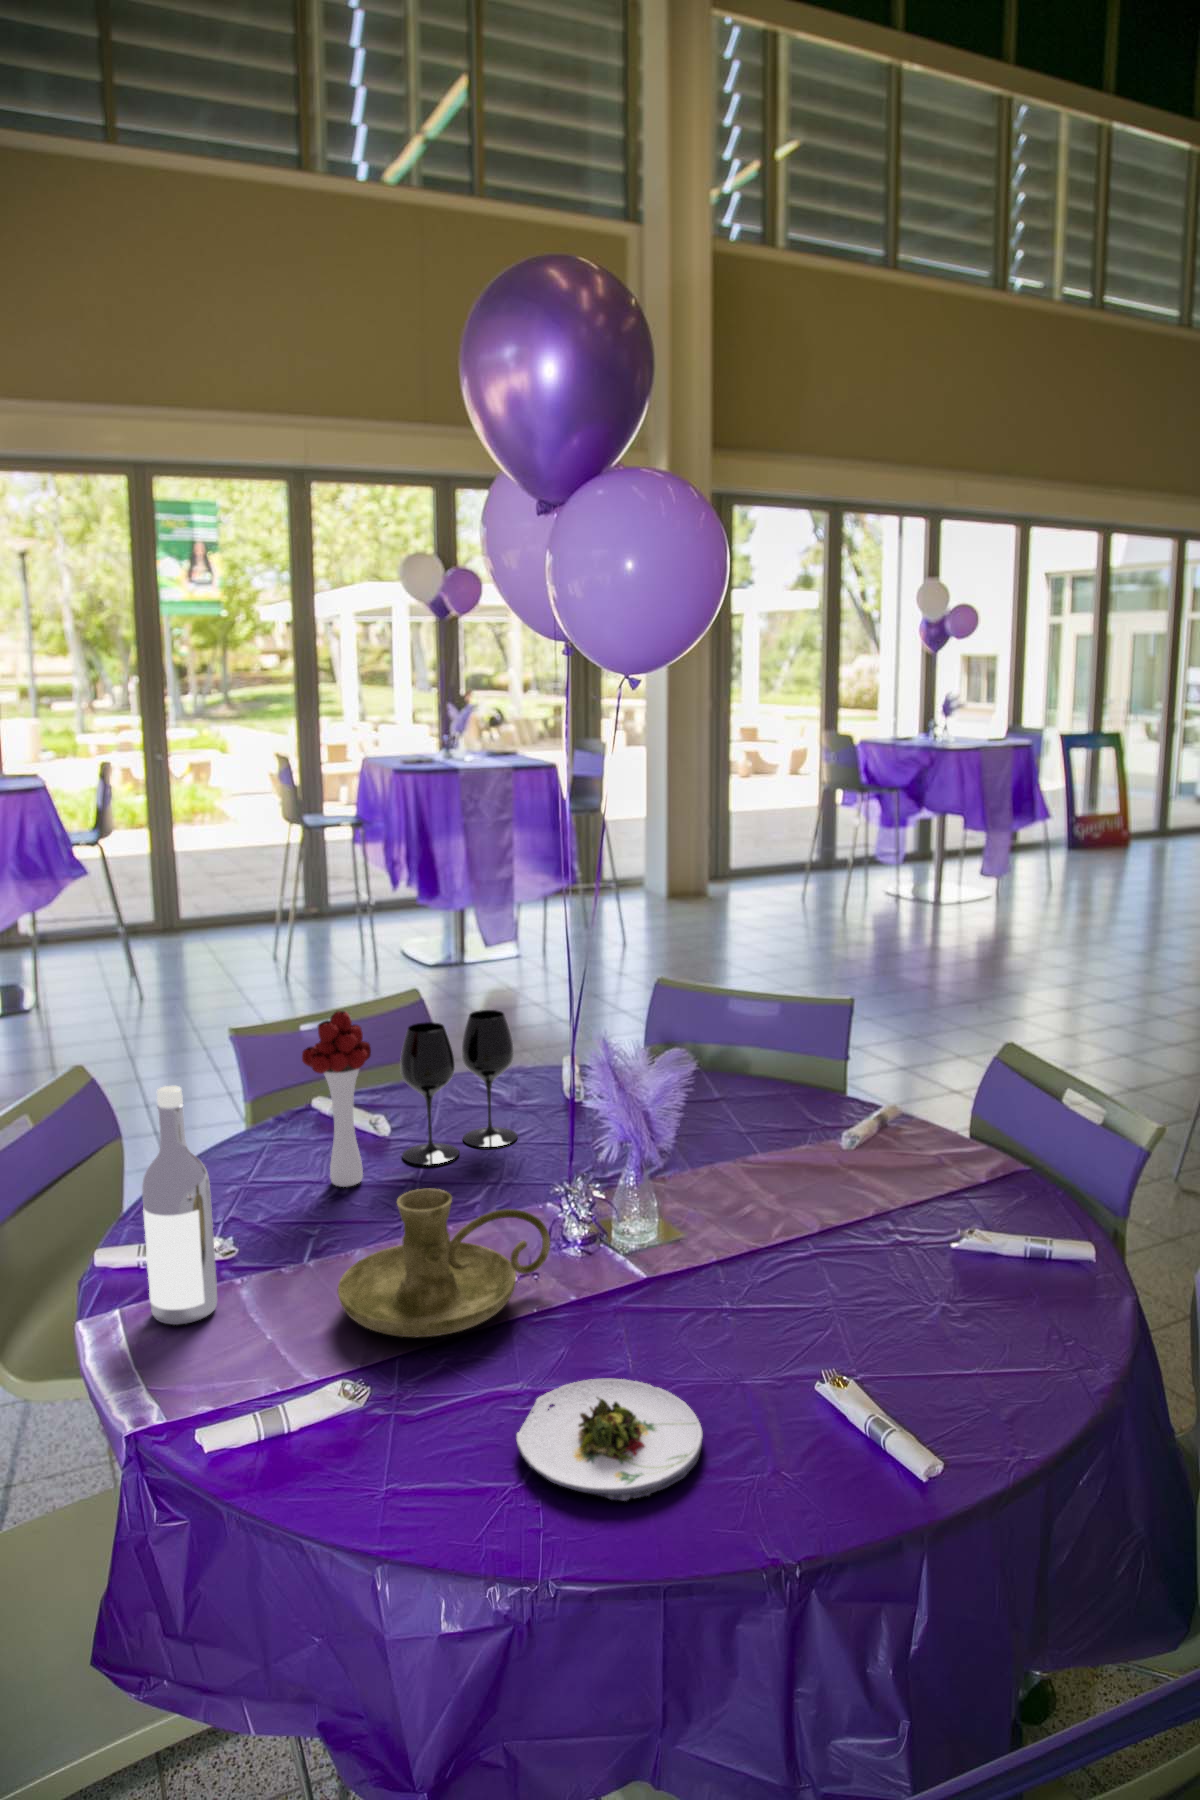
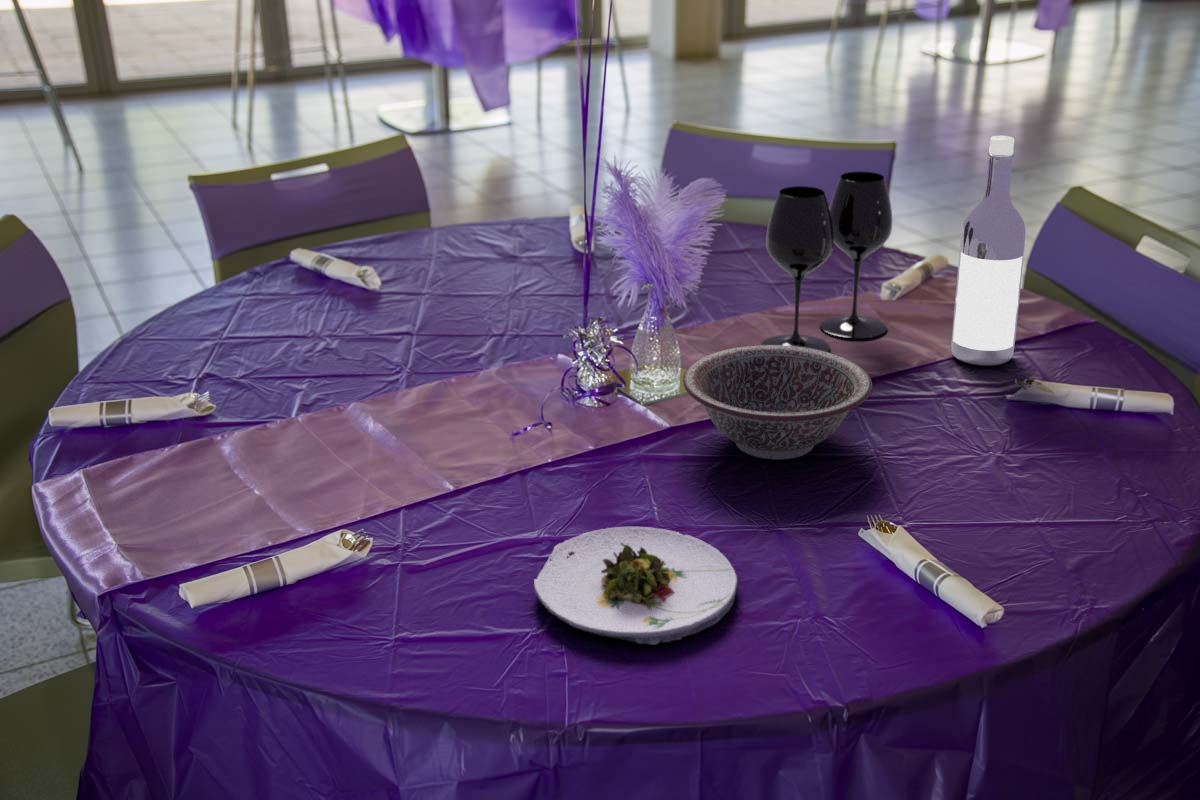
wine glass: present [400,1010,518,1165] -> present [761,171,893,352]
flower bouquet: present [302,1011,371,1187] -> none [276,141,355,340]
wine bottle: present [142,1086,217,1325] -> present [951,136,1026,366]
candle holder: present [338,1189,550,1337] -> none [330,330,564,487]
decorative bowl: none [657,1199,826,1310] -> present [683,345,872,460]

